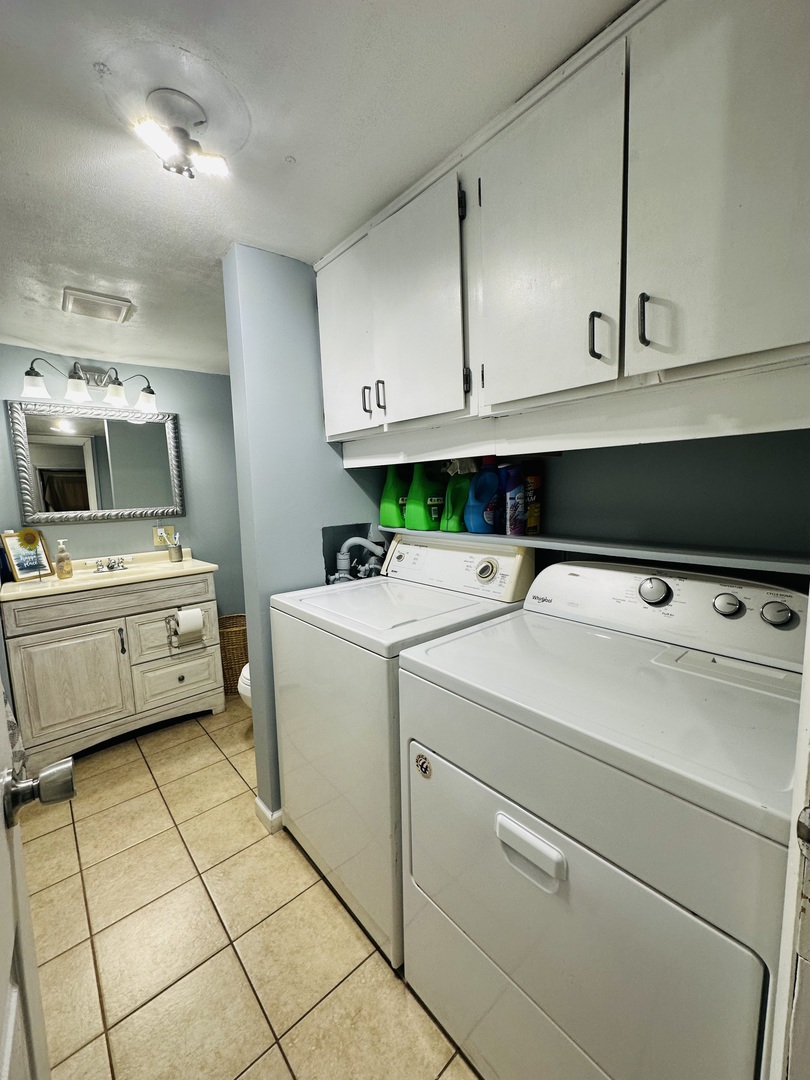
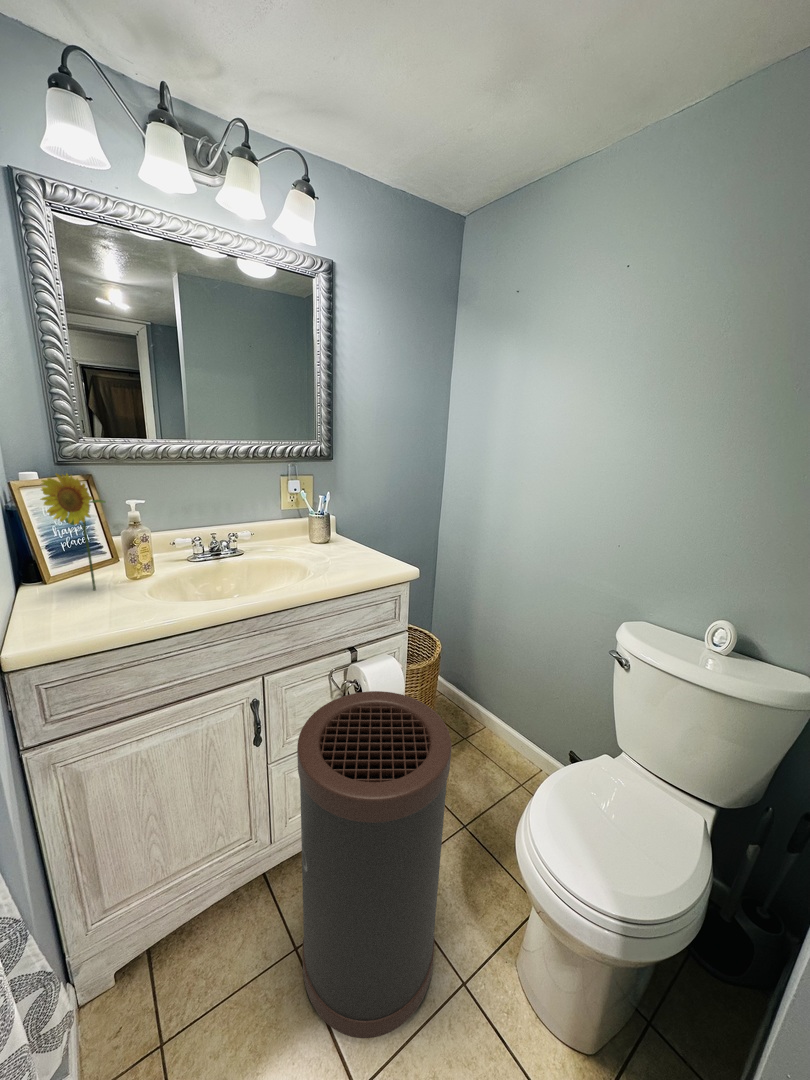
trash can: none [130,620,218,776] -> present [297,691,452,1038]

